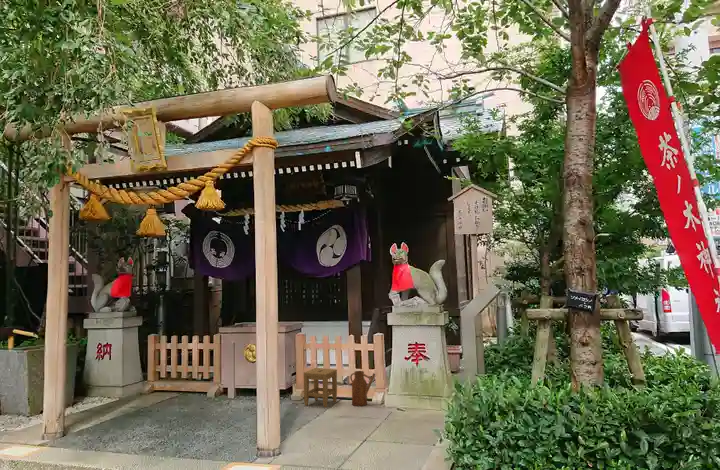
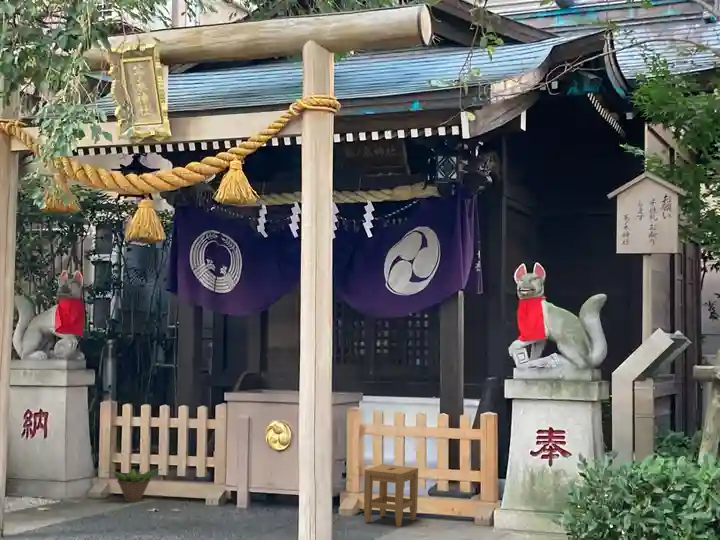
watering can: present [350,371,375,406] -> none [440,471,482,527]
decorative plant: none [147,376,183,398] -> present [110,469,161,502]

